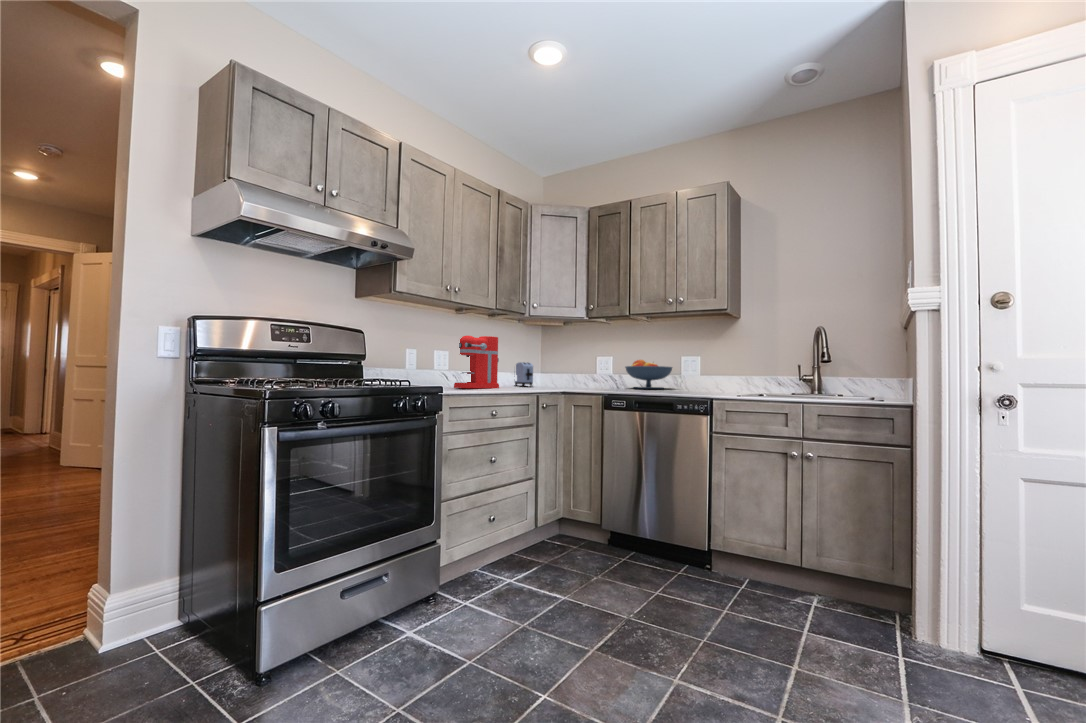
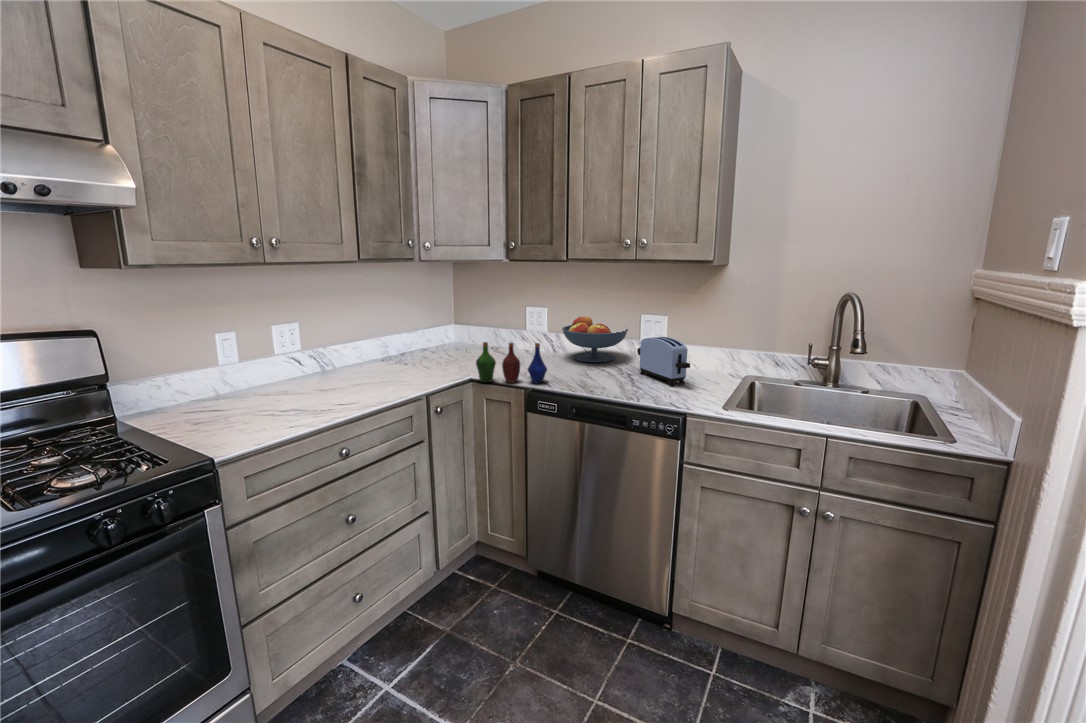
coffee maker: present [454,336,499,388] -> none [311,290,385,375]
toaster: present [515,362,533,386] -> present [637,337,690,385]
bottle: none [568,364,617,392] -> present [476,342,547,383]

